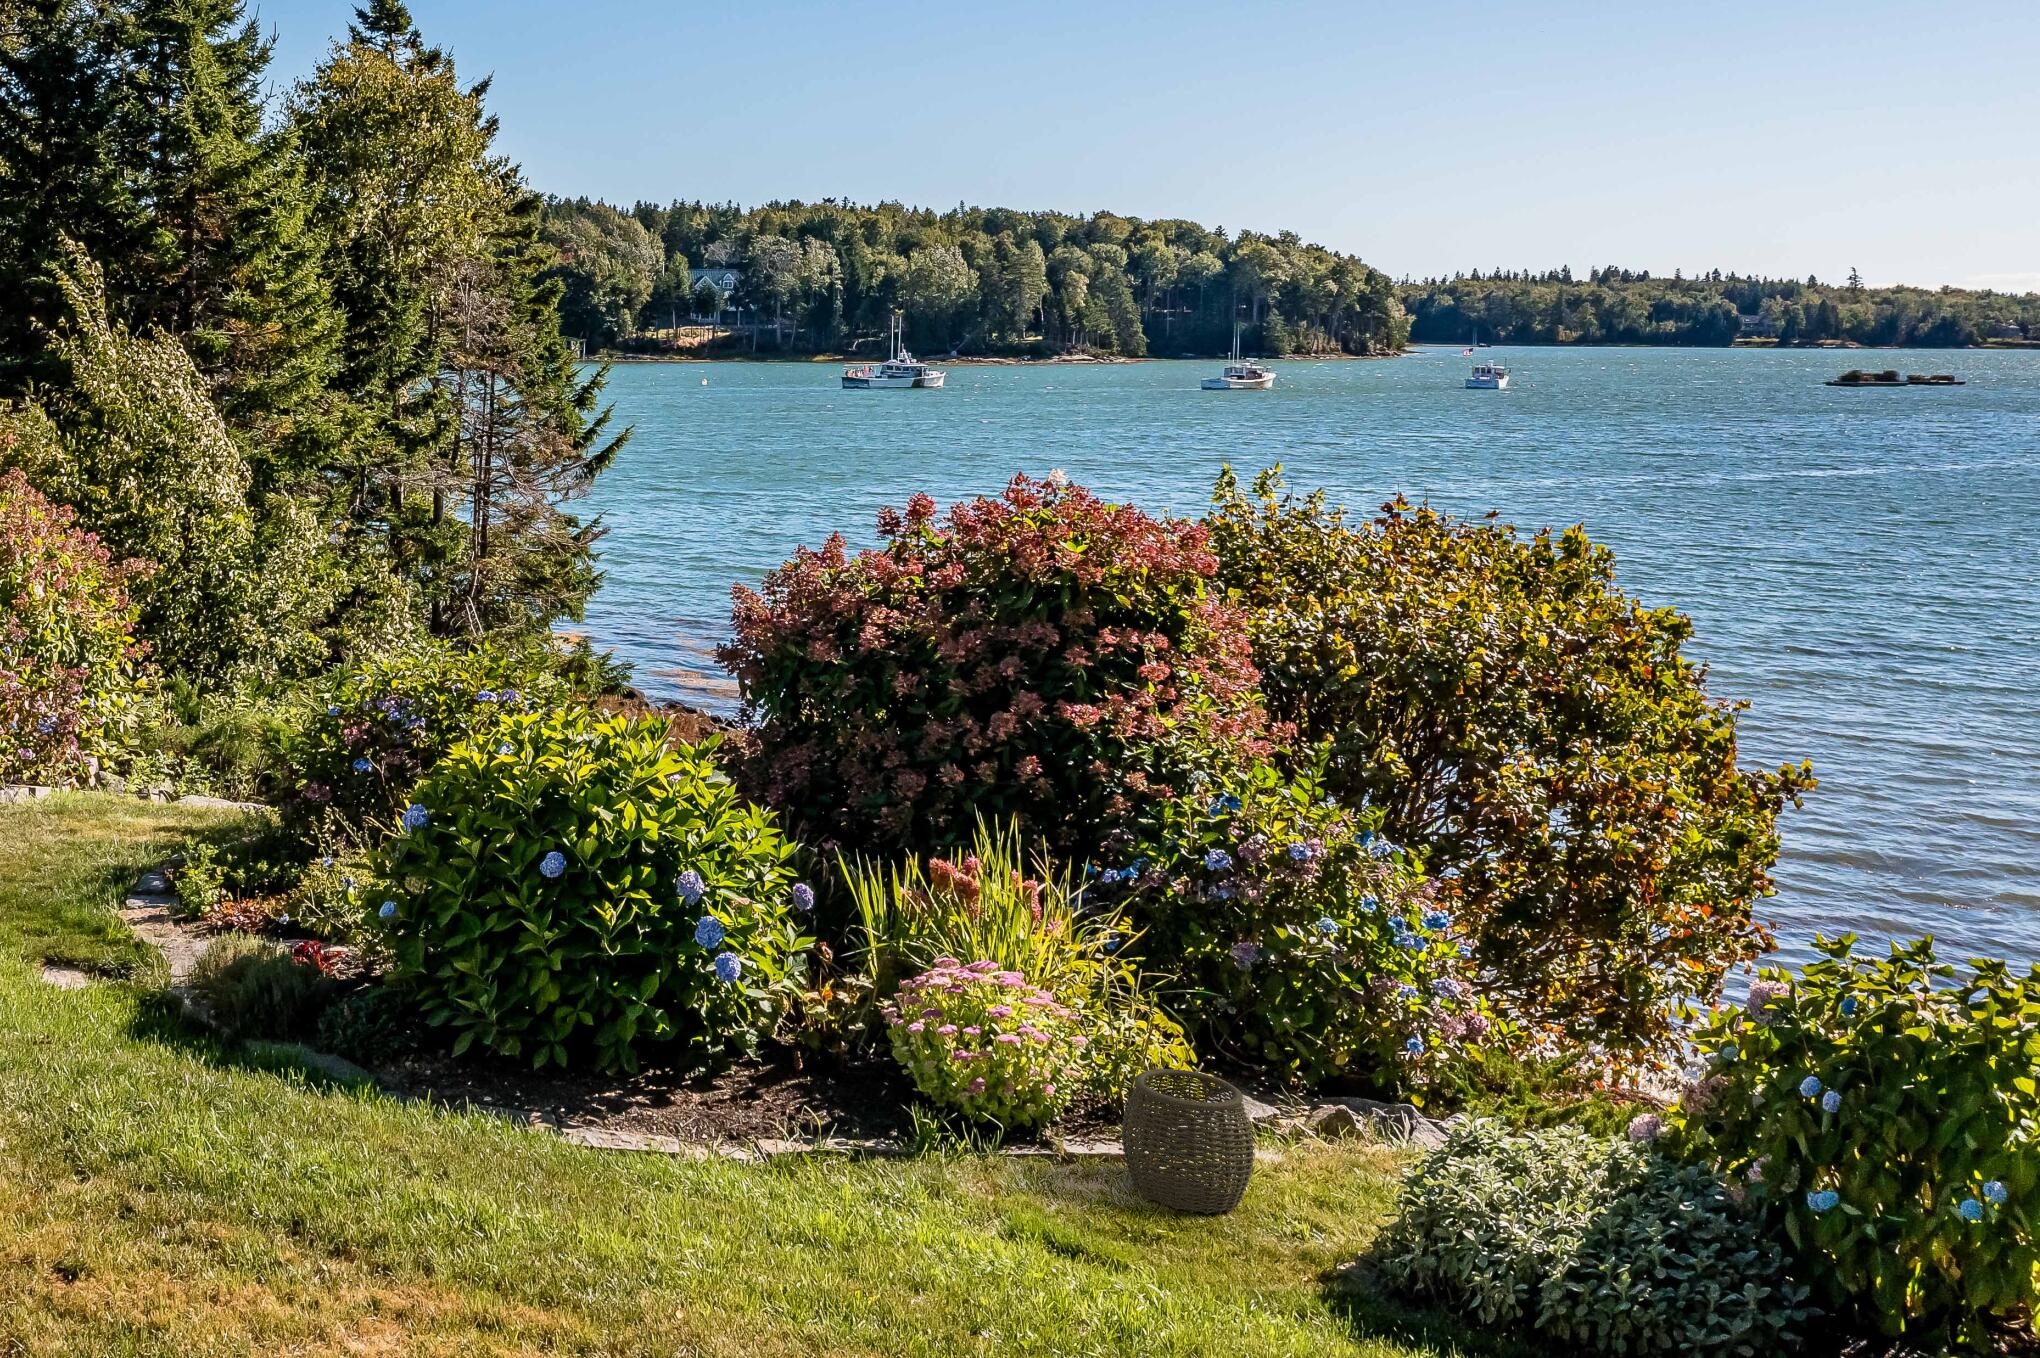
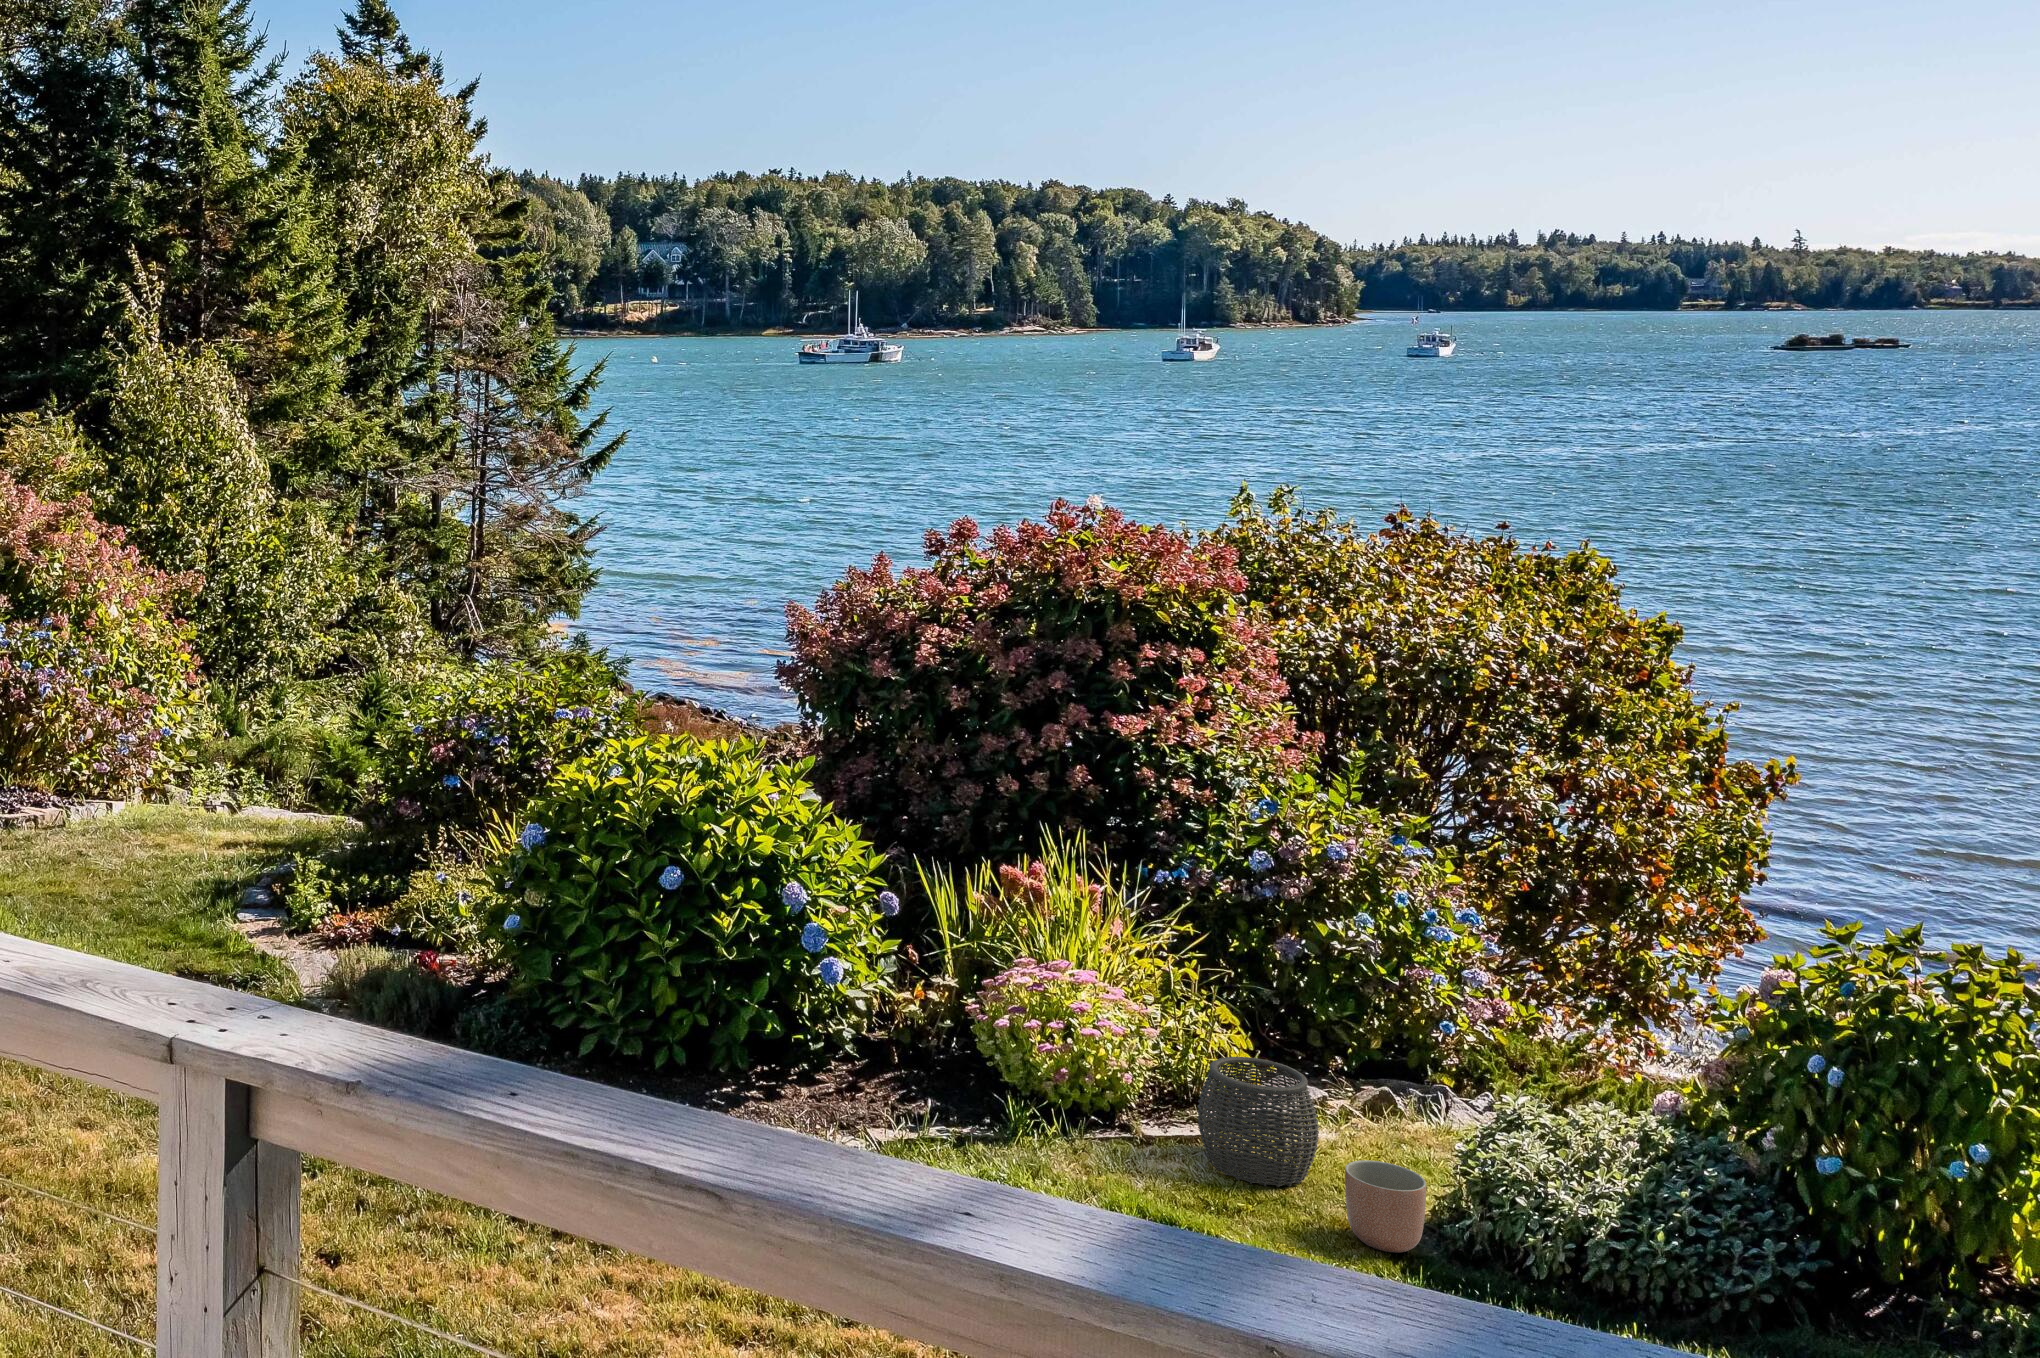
planter: none [1275,1186,1365,1290] -> present [1345,1160,1426,1253]

